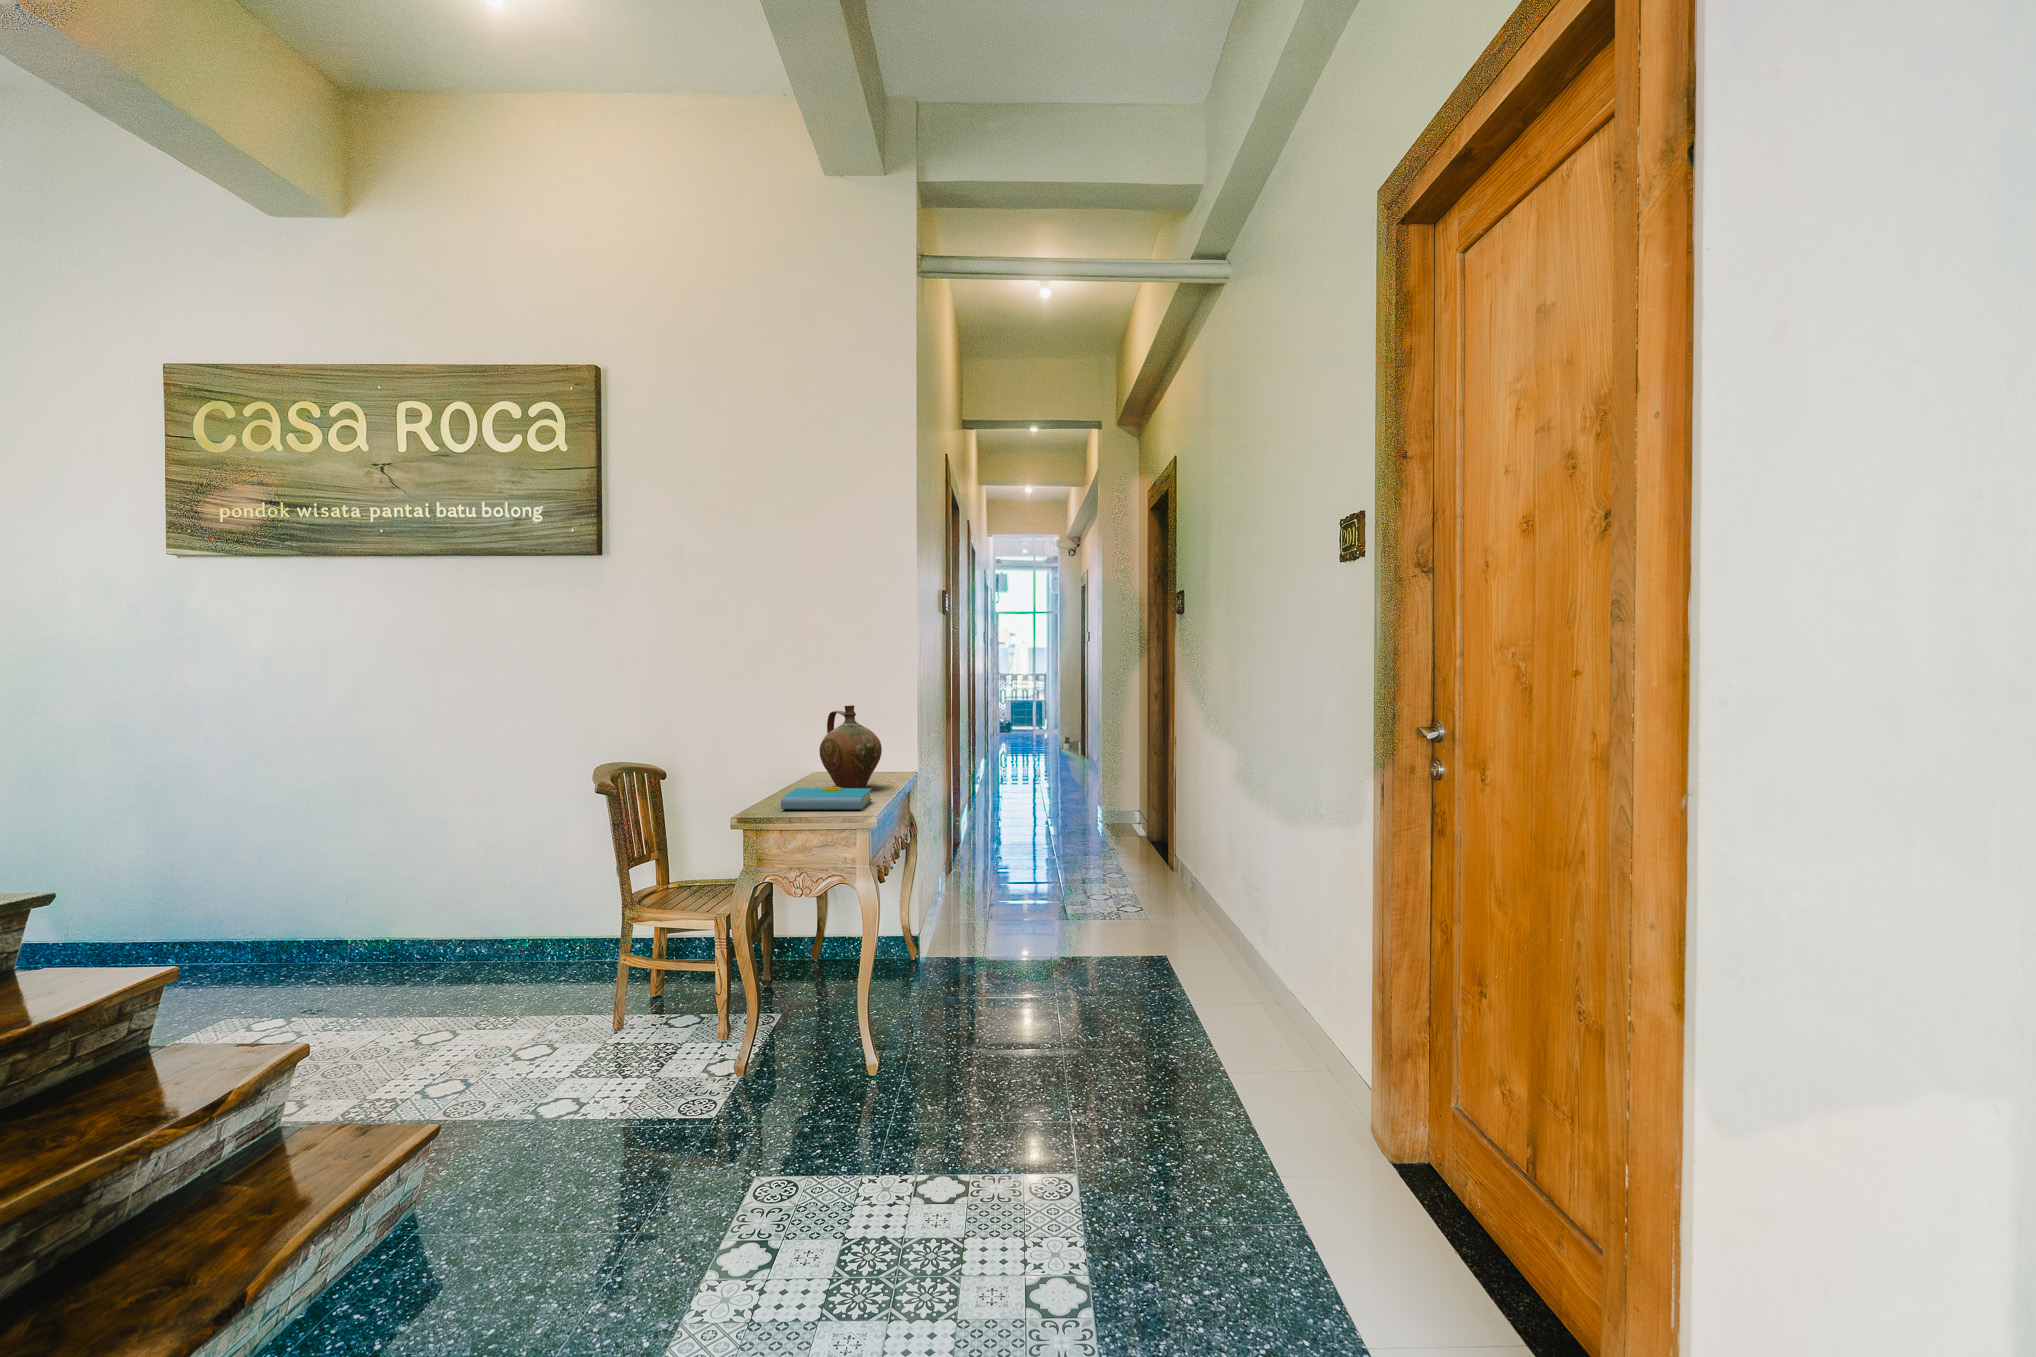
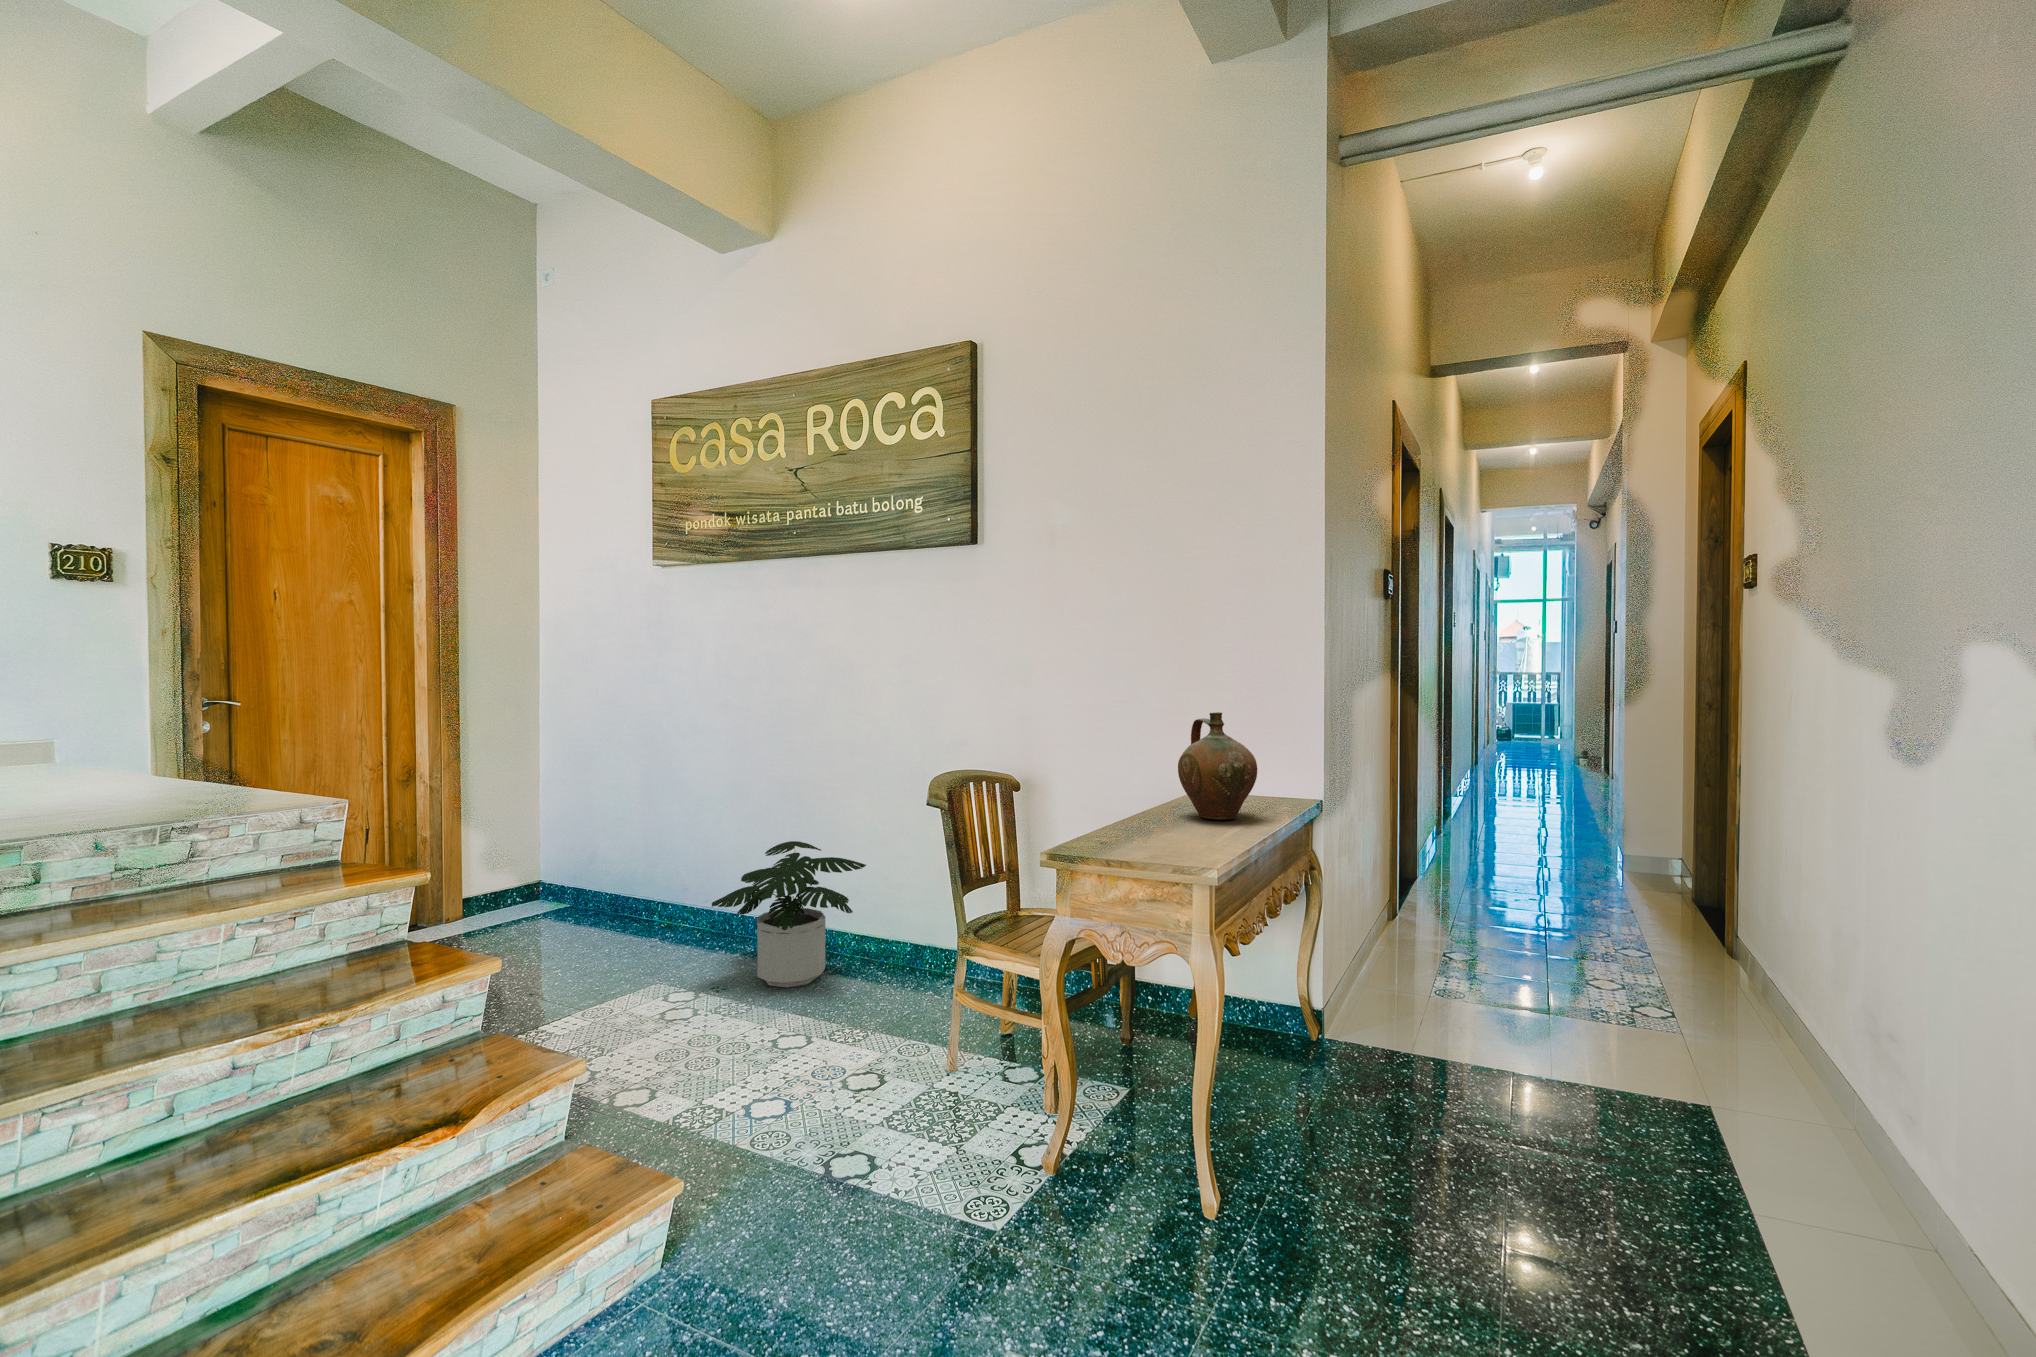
book: present [781,787,872,810] -> none [1107,815,1230,853]
potted plant: none [297,856,480,1008] -> present [712,841,866,987]

